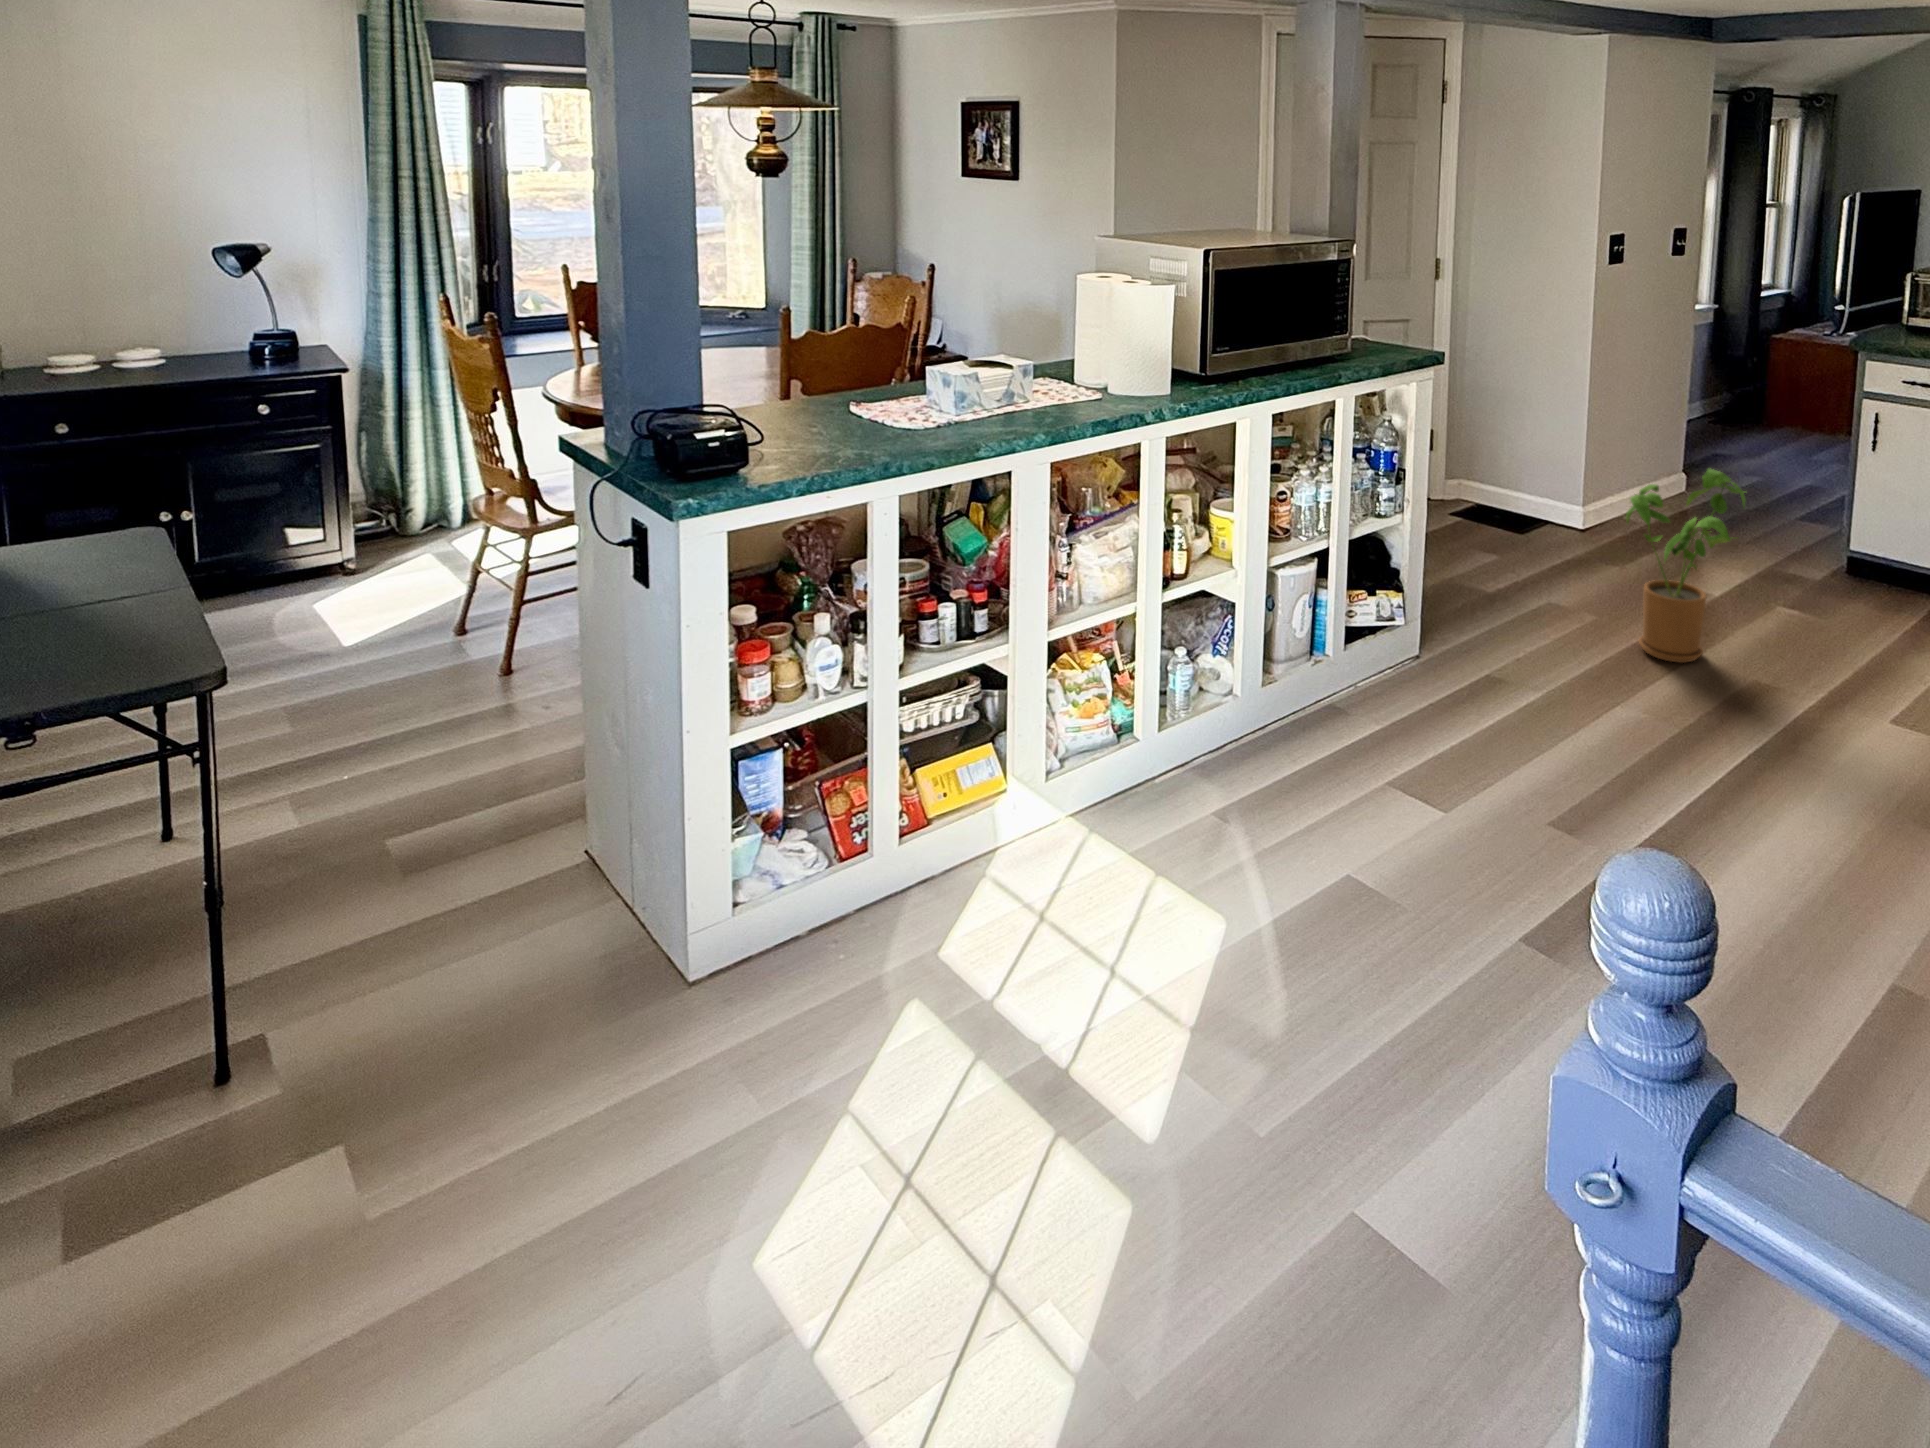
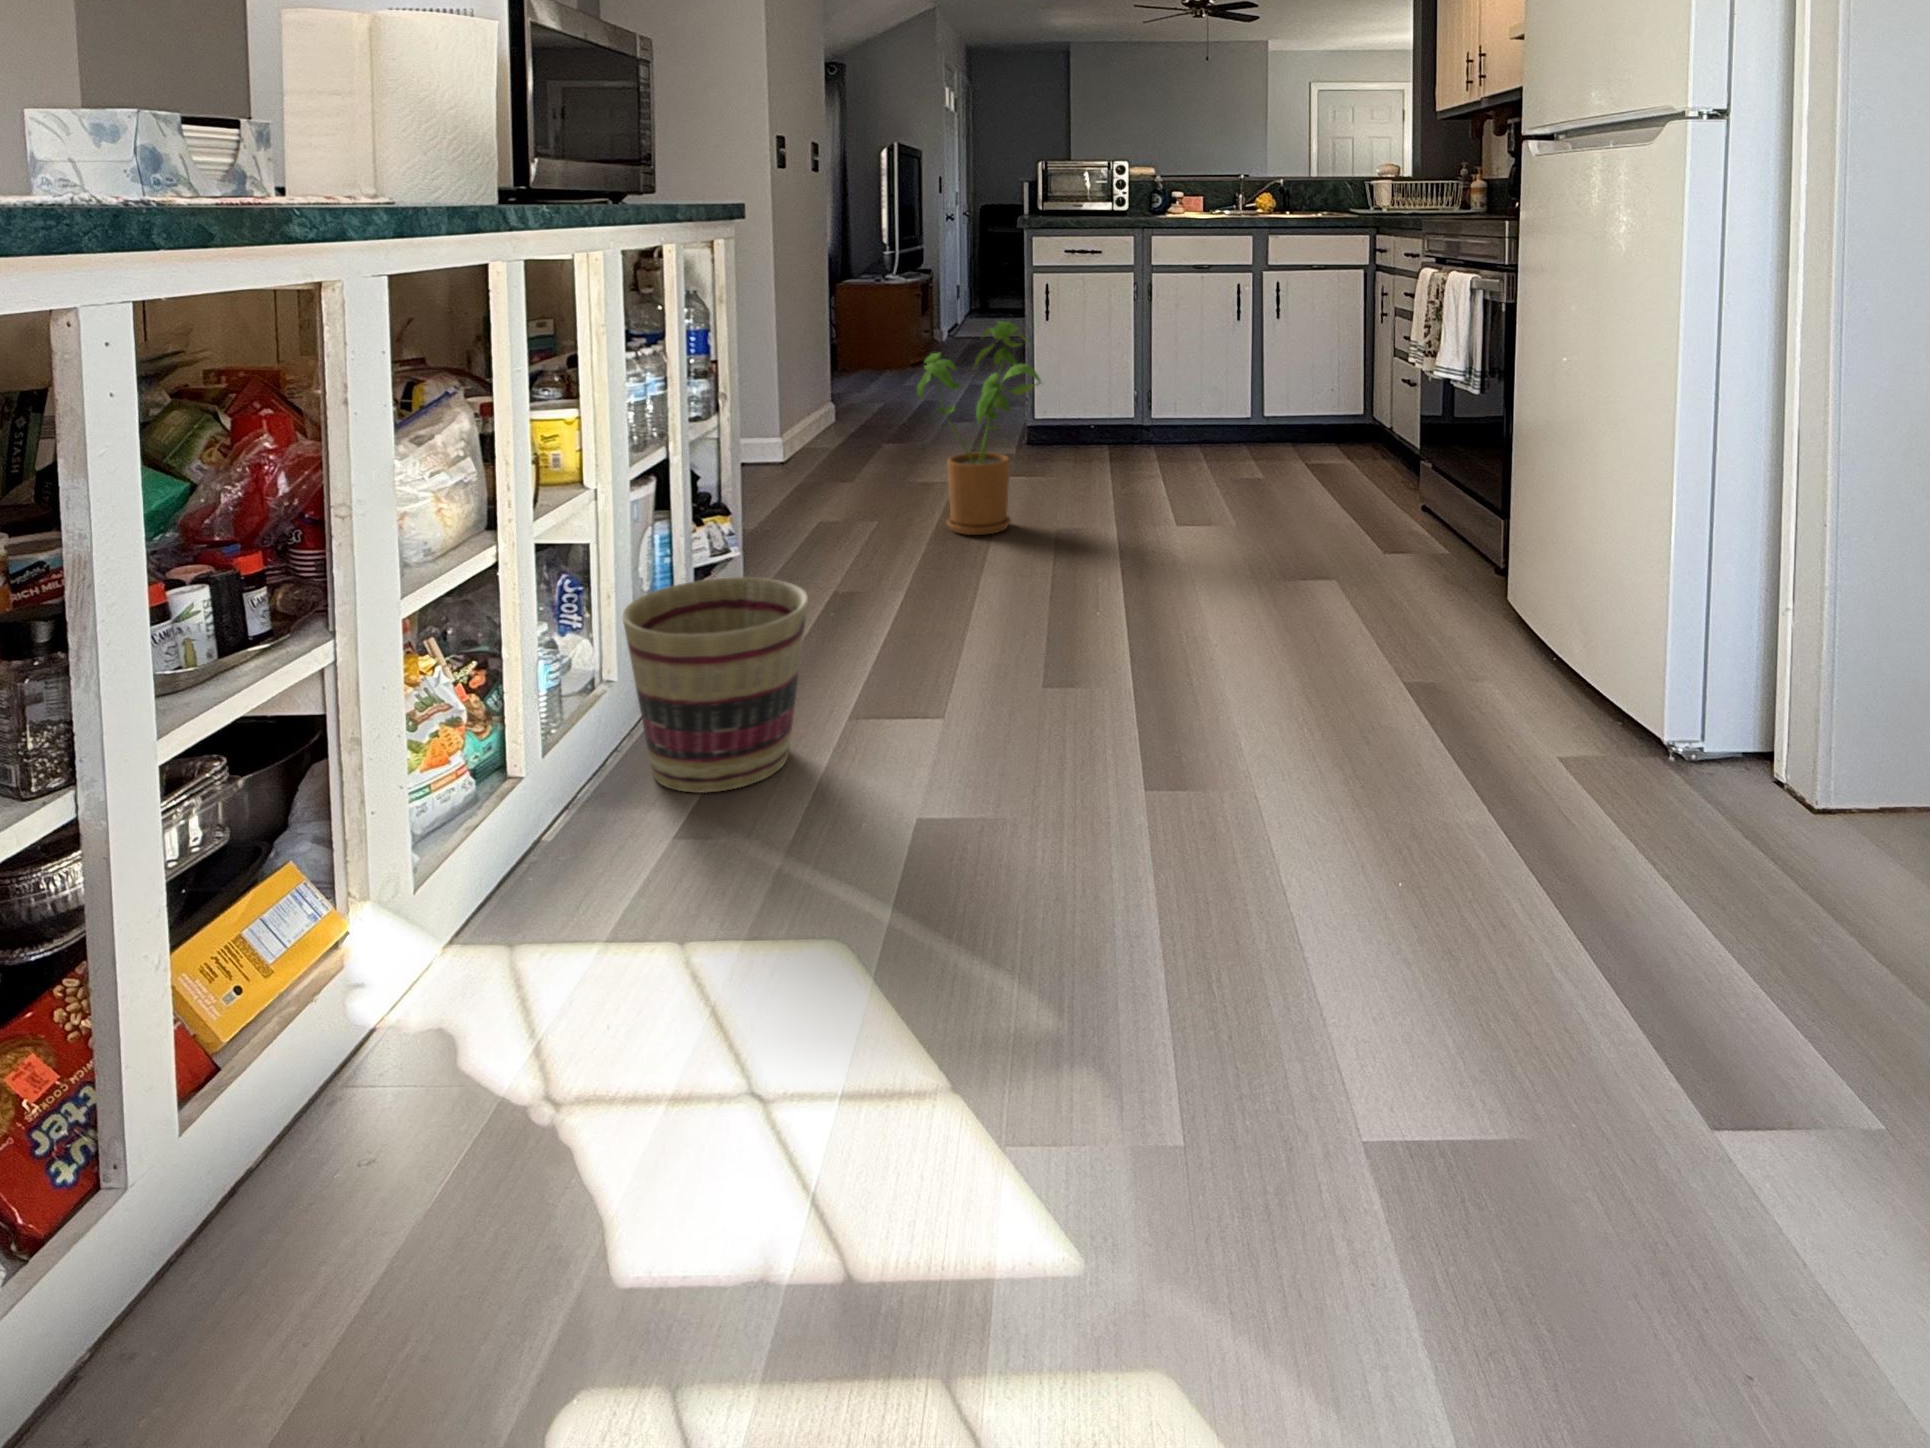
basket: none [1226,645,1348,798] -> present [622,577,808,793]

